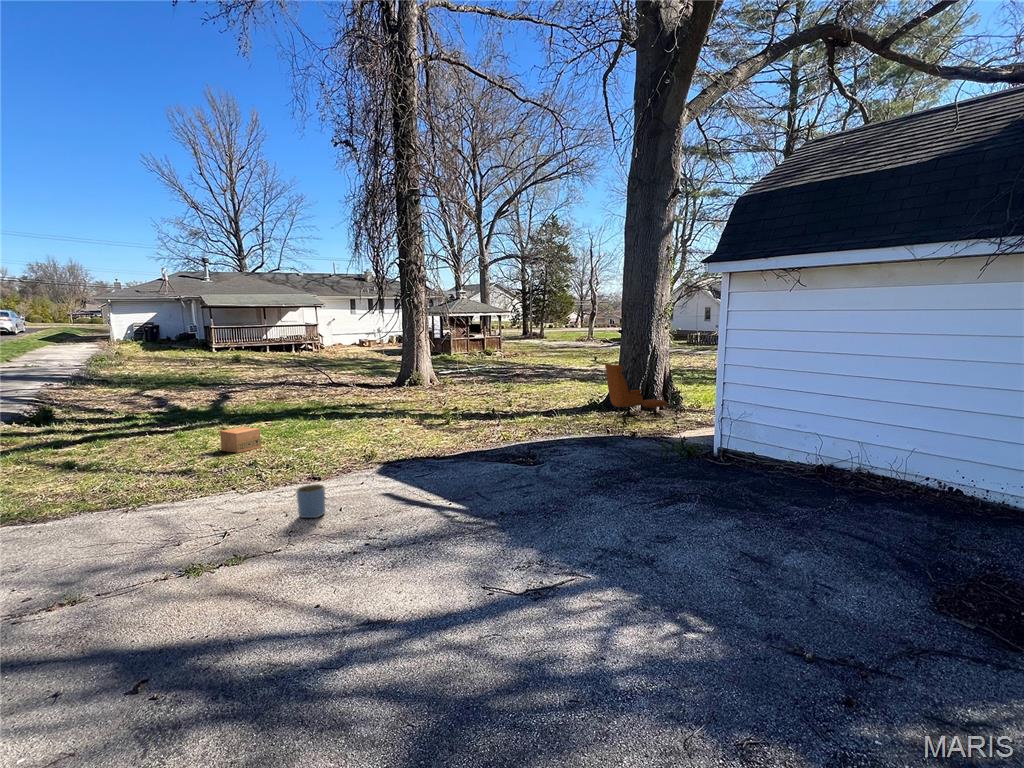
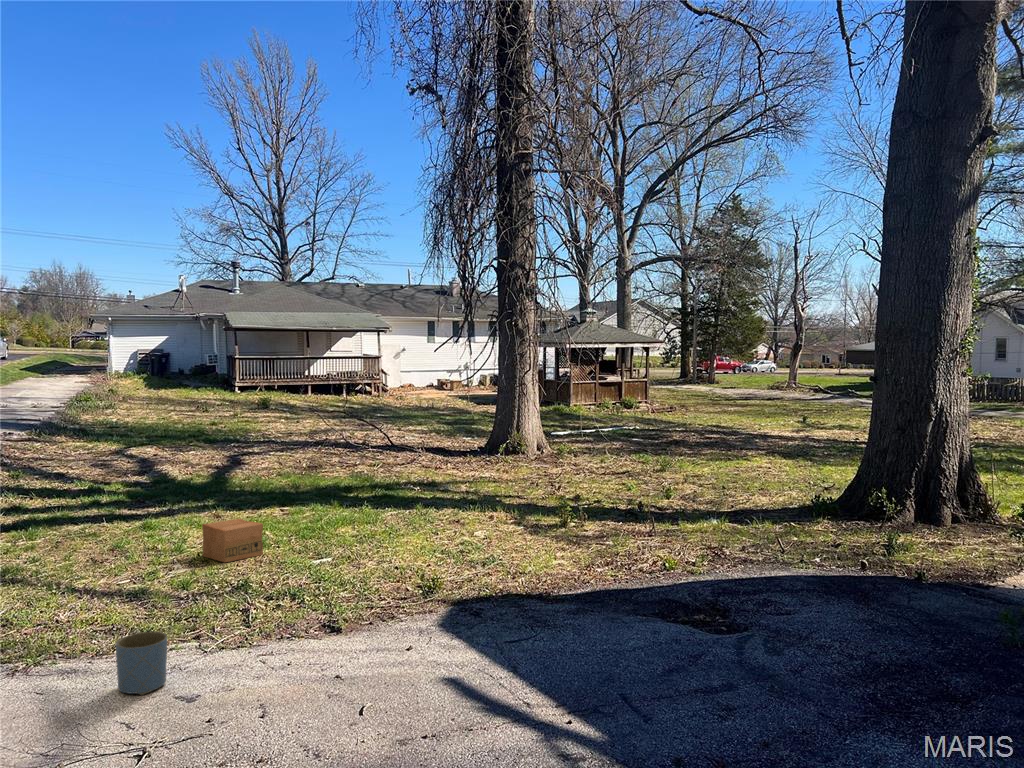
lounge chair: present [605,364,668,421] -> none [849,436,970,546]
planter: present [296,484,325,518] -> present [116,632,167,695]

